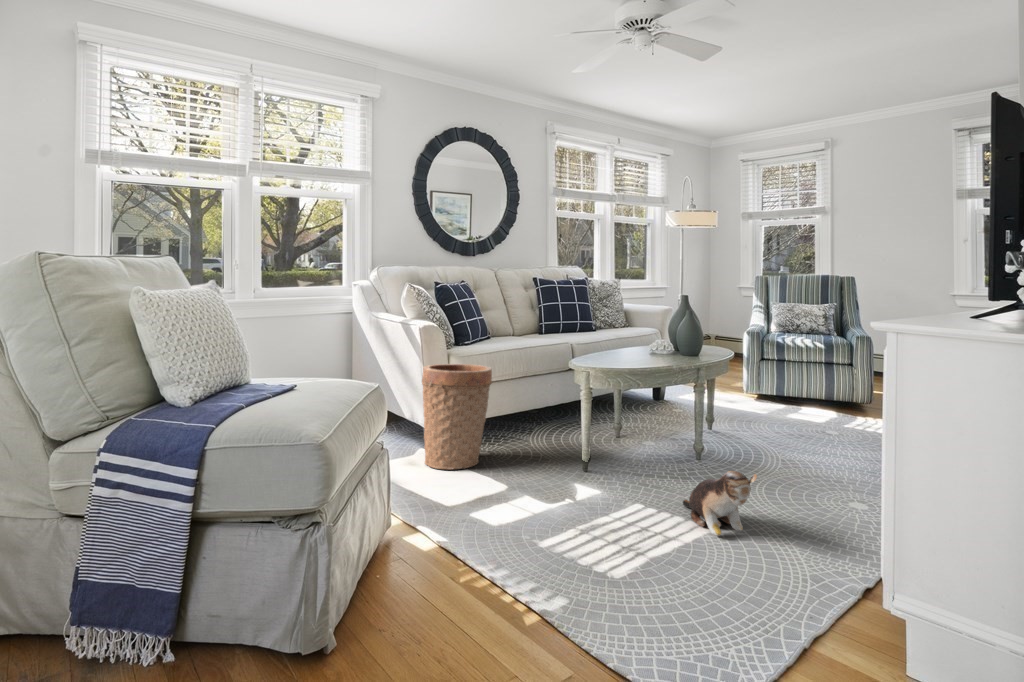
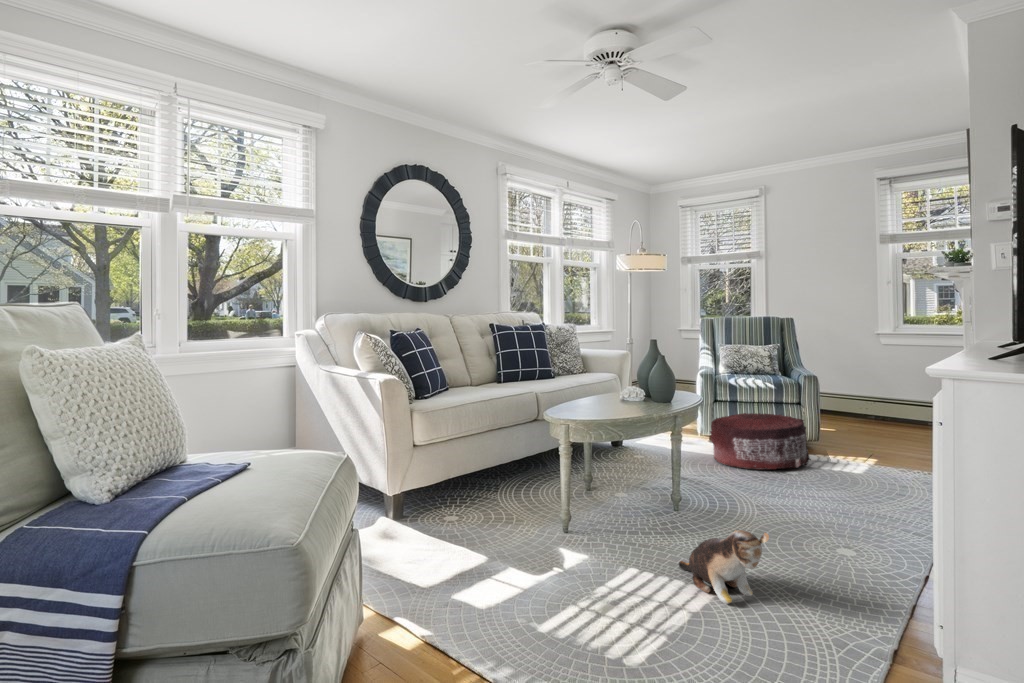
basket: present [422,364,492,470] -> none [381,420,460,540]
pouf: none [748,372,850,428] -> present [710,413,811,470]

